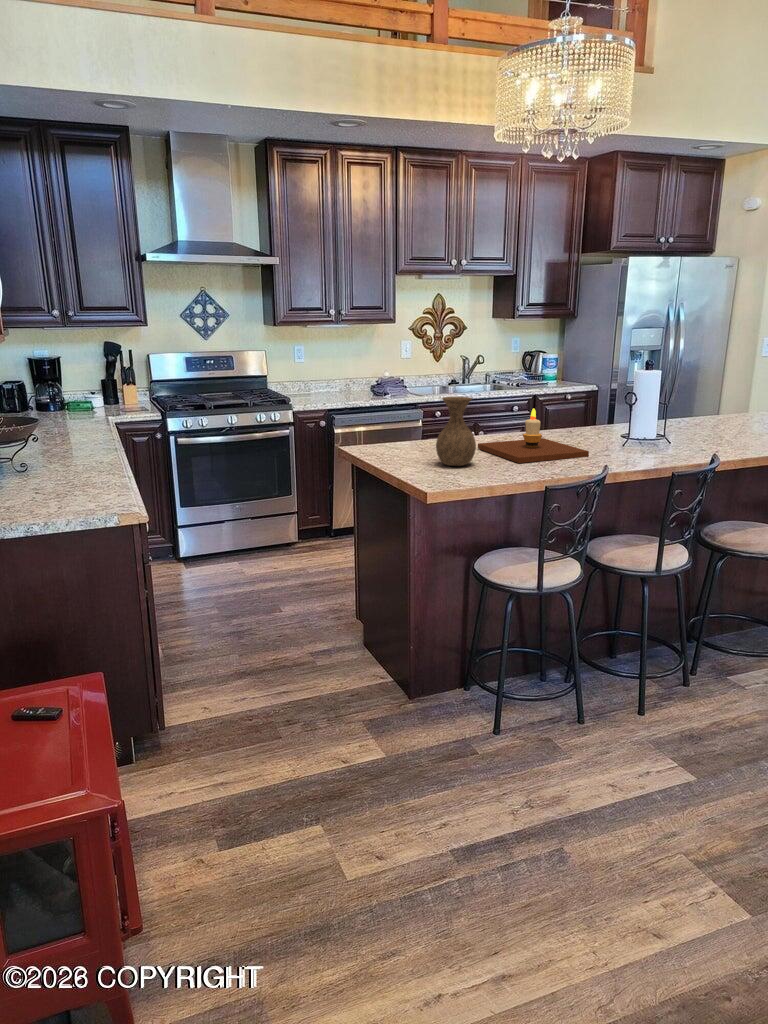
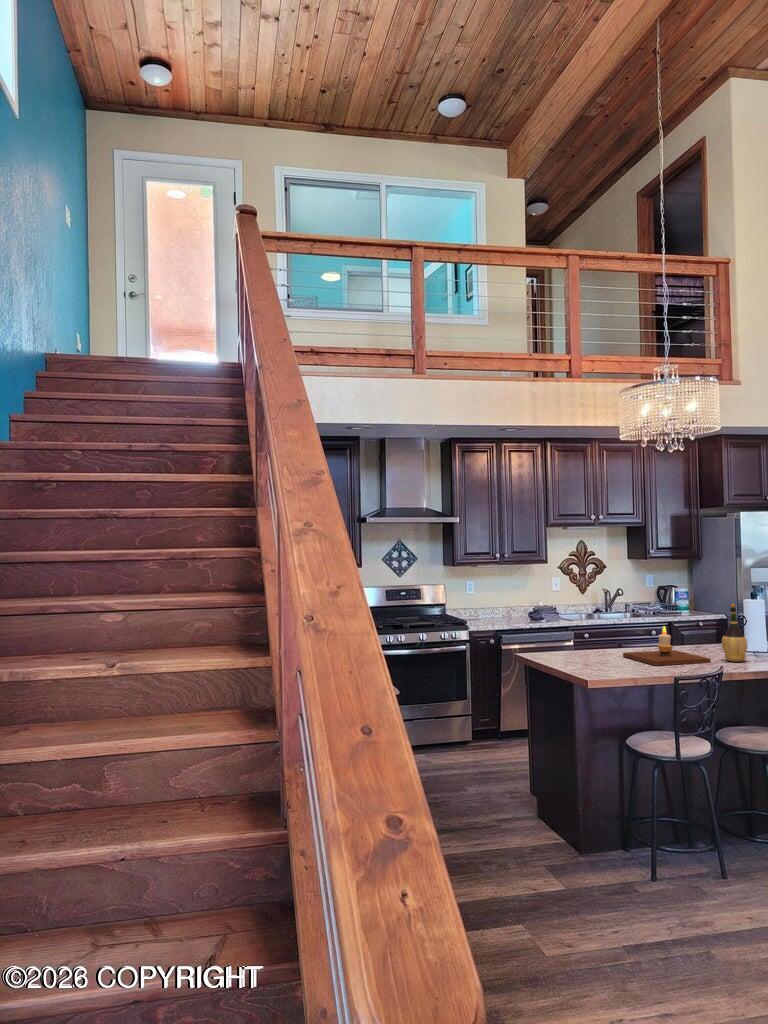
wine bottle: none [604,378,636,454] -> present [722,604,747,662]
vase: present [436,396,476,466] -> none [591,616,622,667]

